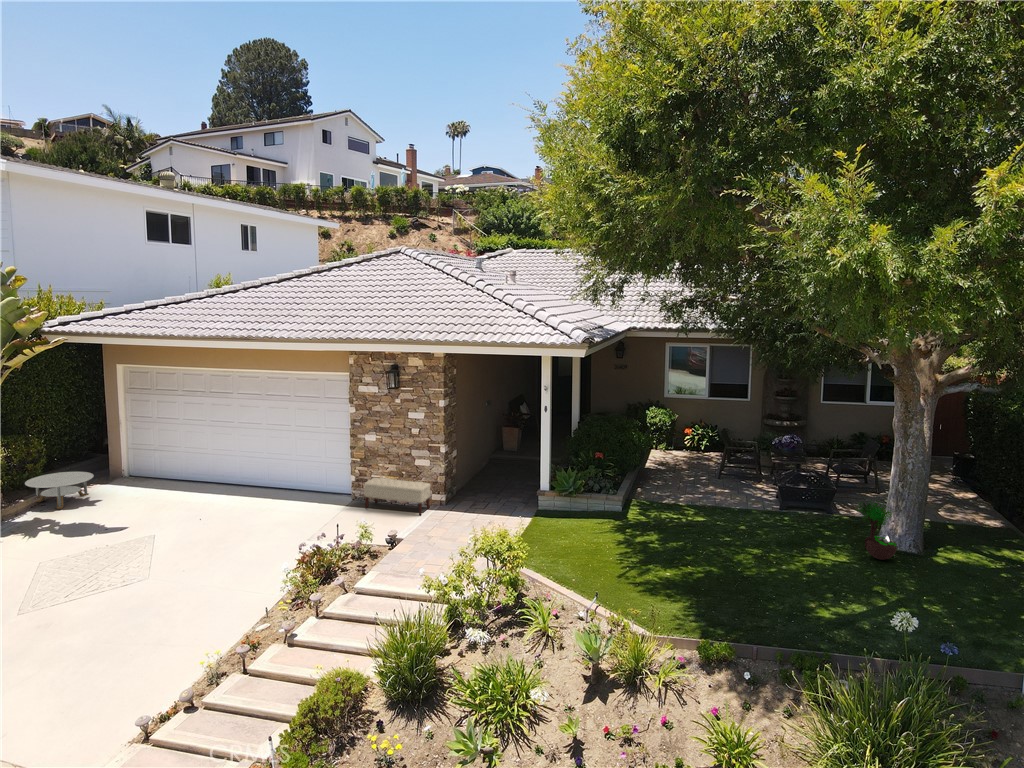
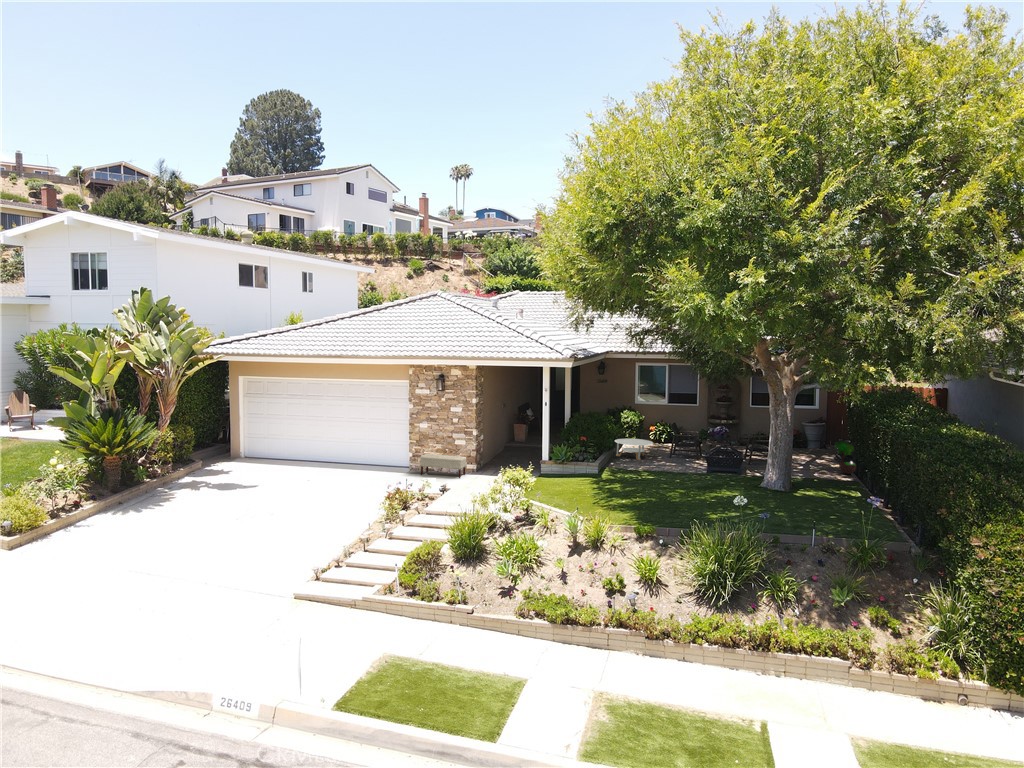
round table: present [25,472,94,509] -> present [615,438,653,460]
potted tree: present [857,501,897,560] -> present [835,442,856,474]

